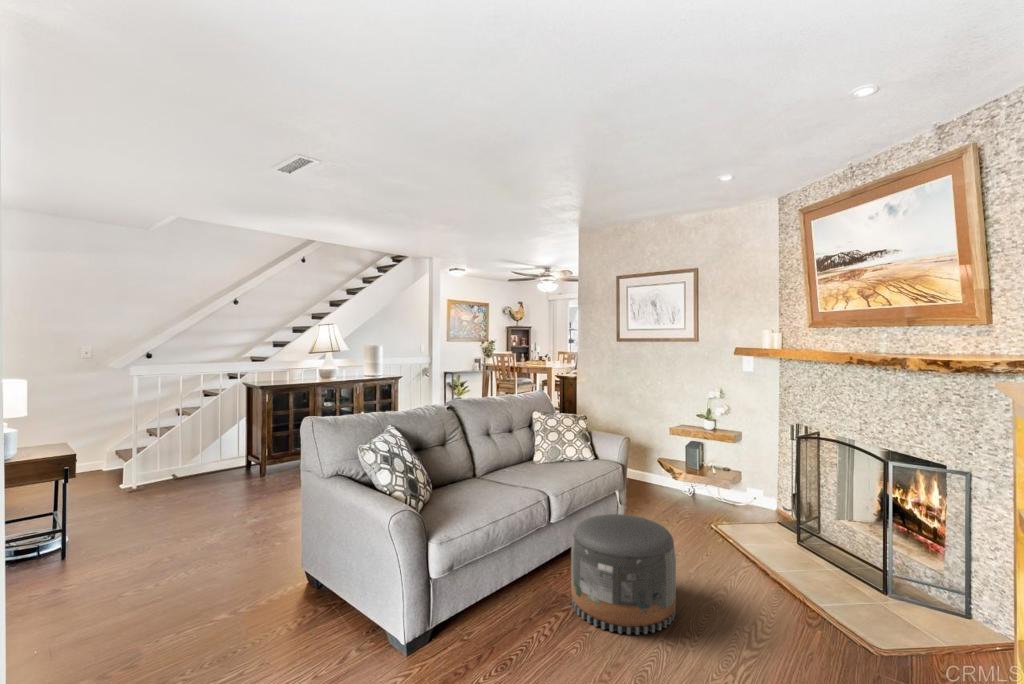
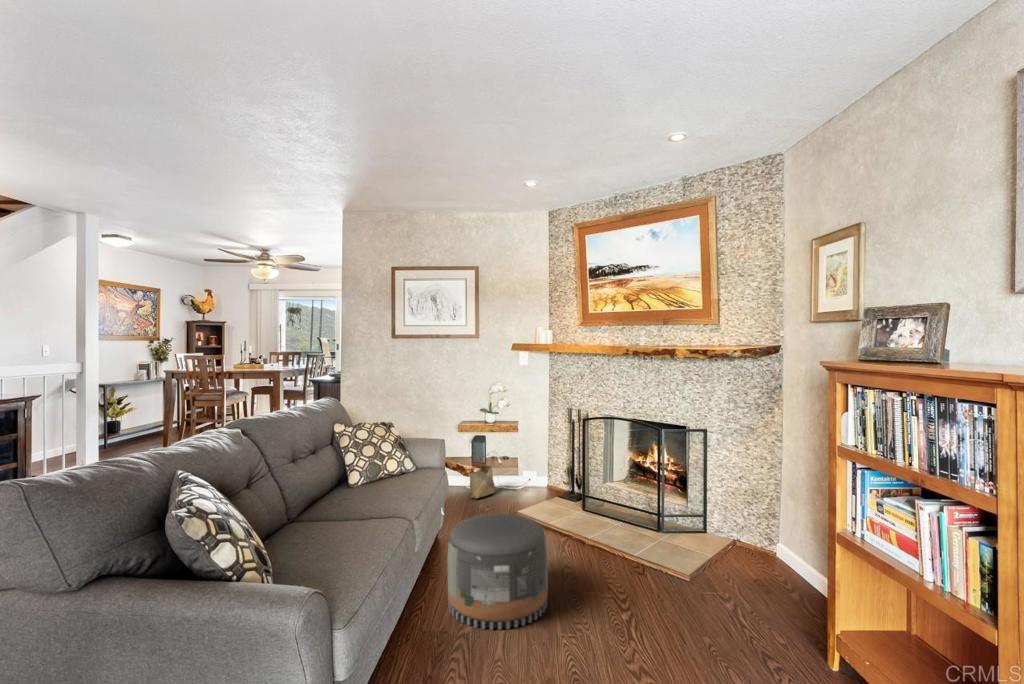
woven basket: none [677,460,708,507] -> present [470,453,495,499]

